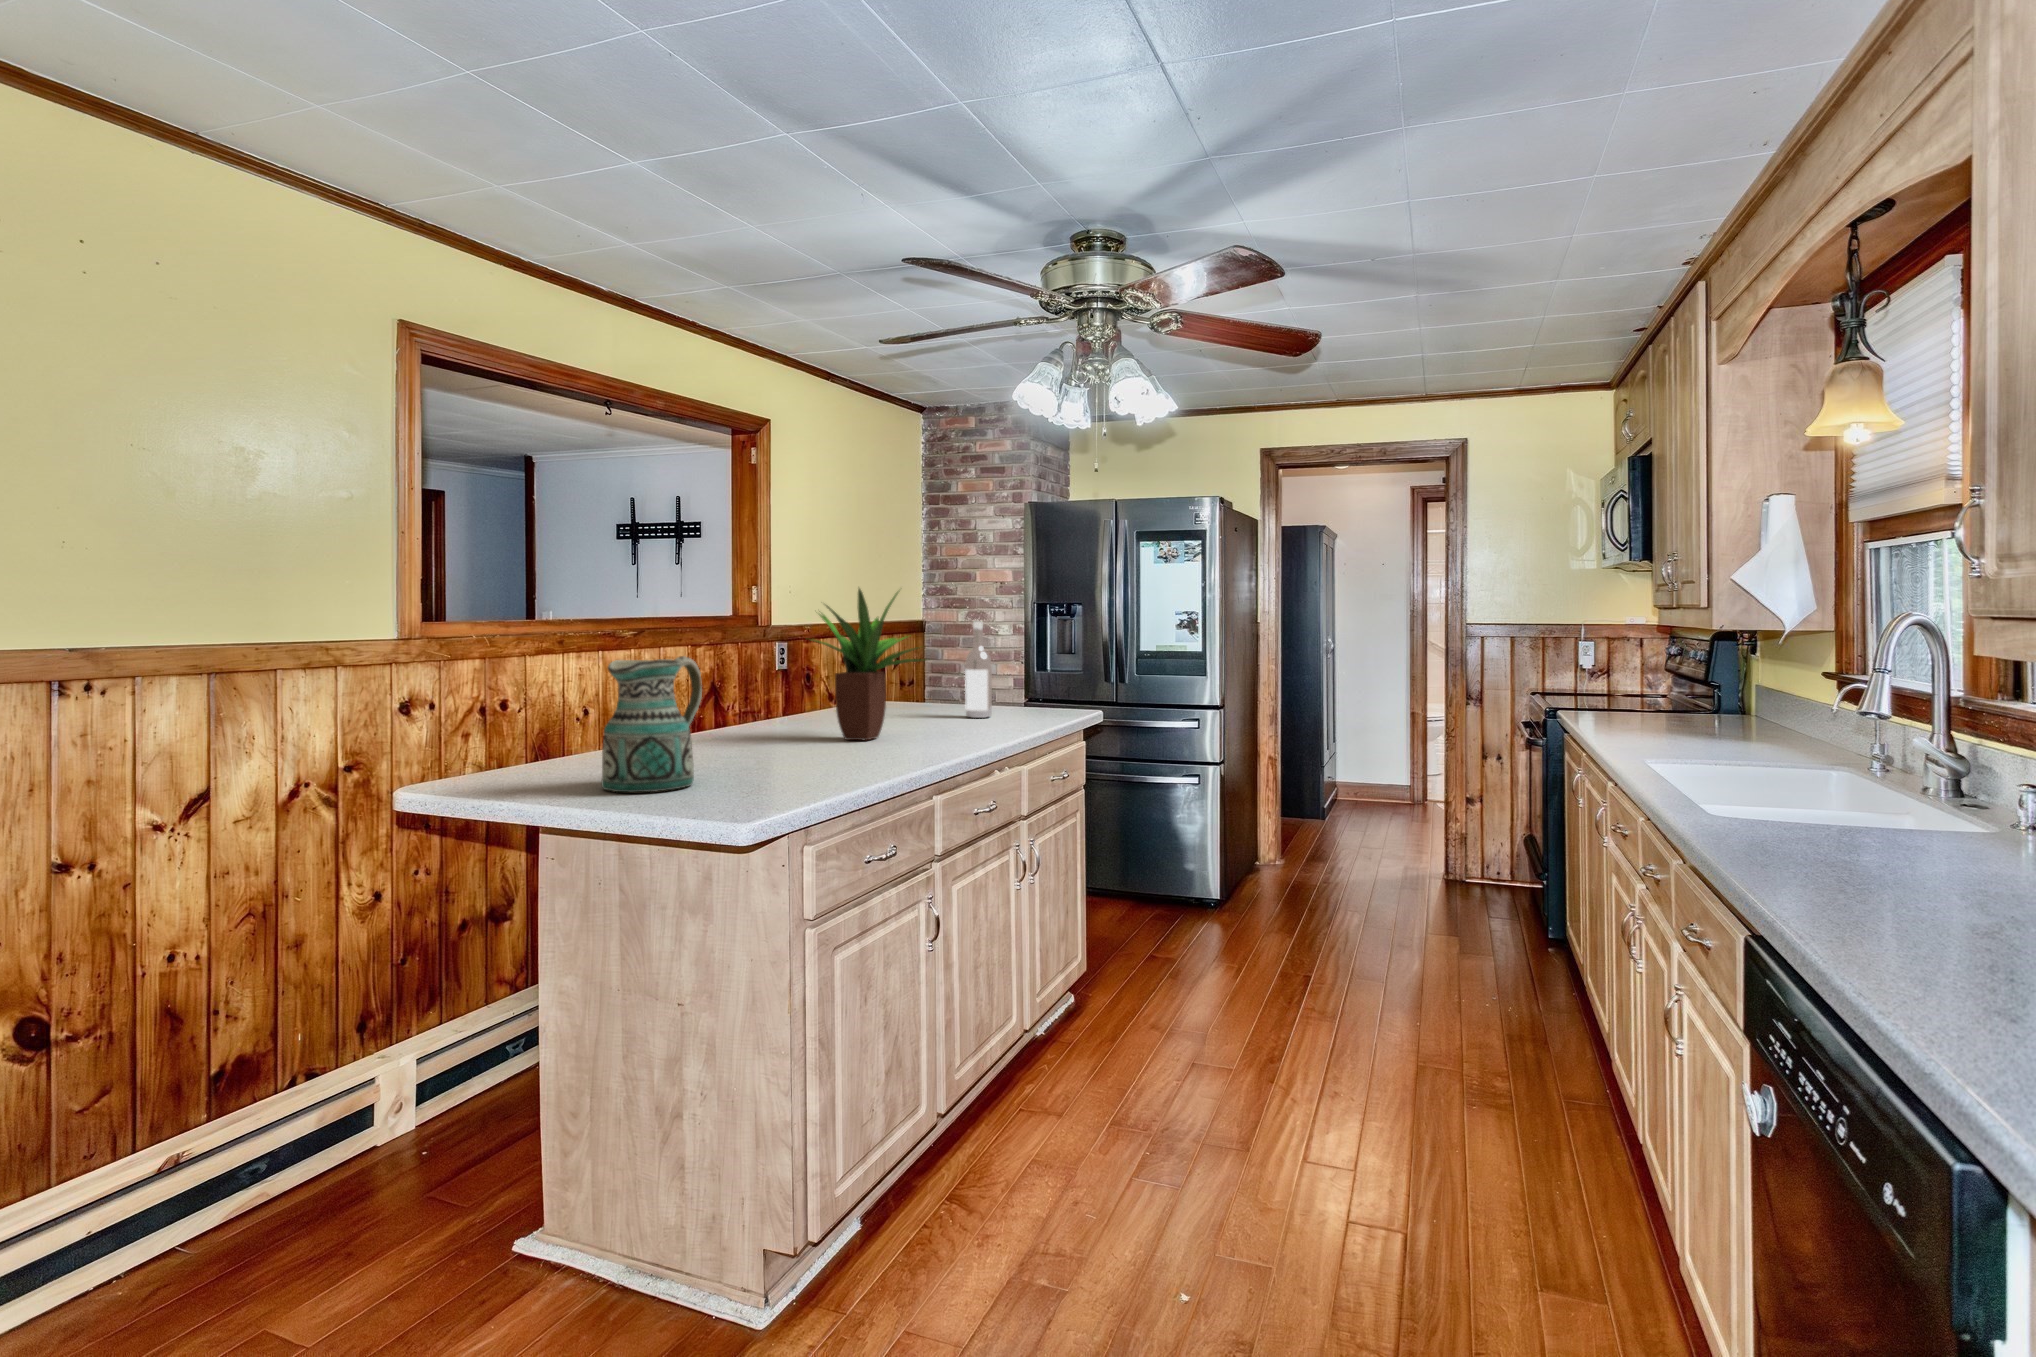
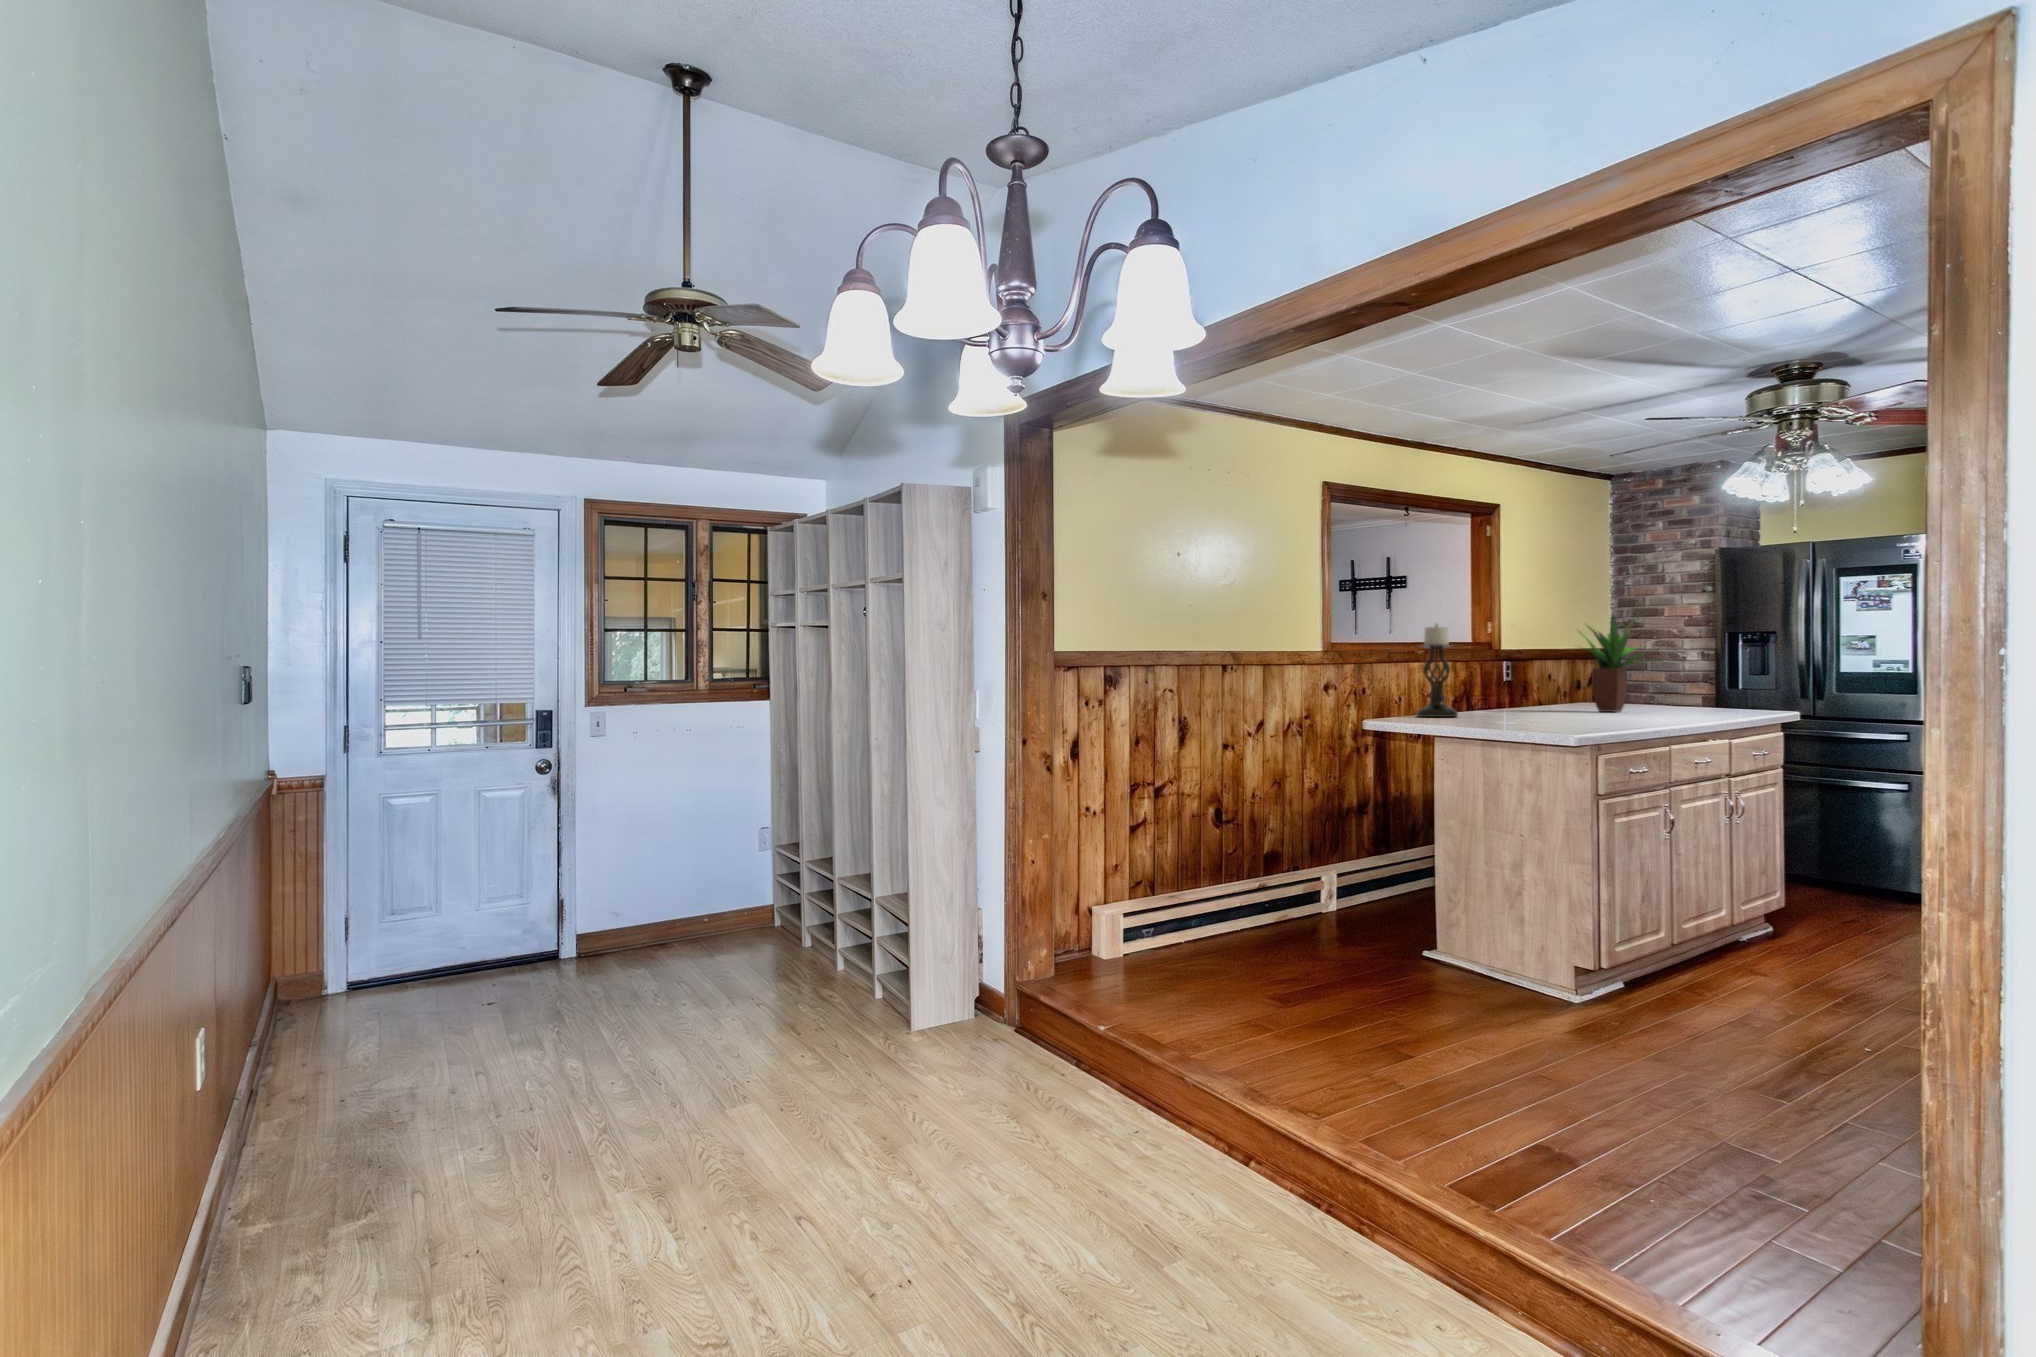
candle holder: none [487,607,570,788] -> present [1417,624,1458,717]
wine bottle: present [965,621,992,718] -> none [1677,639,1698,708]
ceramic pitcher: present [602,656,702,792] -> none [1484,649,1535,718]

